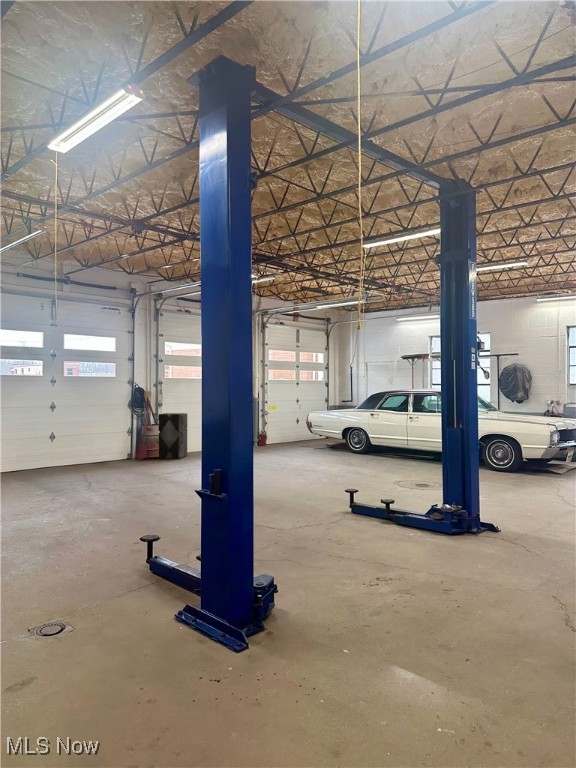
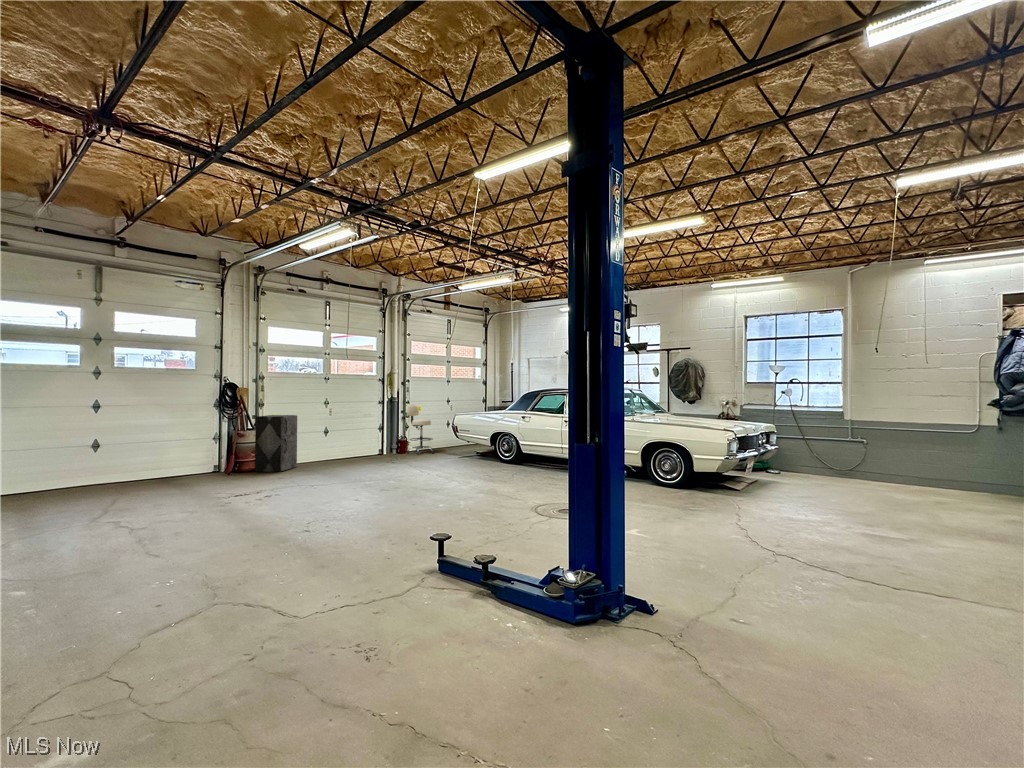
stool: none [266,405,290,447] -> present [406,405,434,454]

